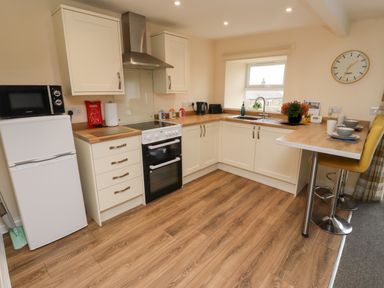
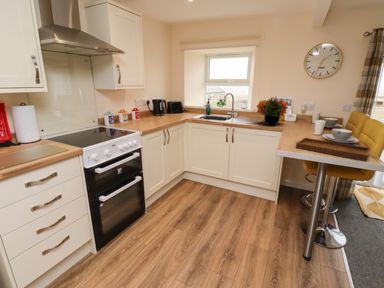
tray: none [293,126,354,149] -> present [296,131,370,161]

